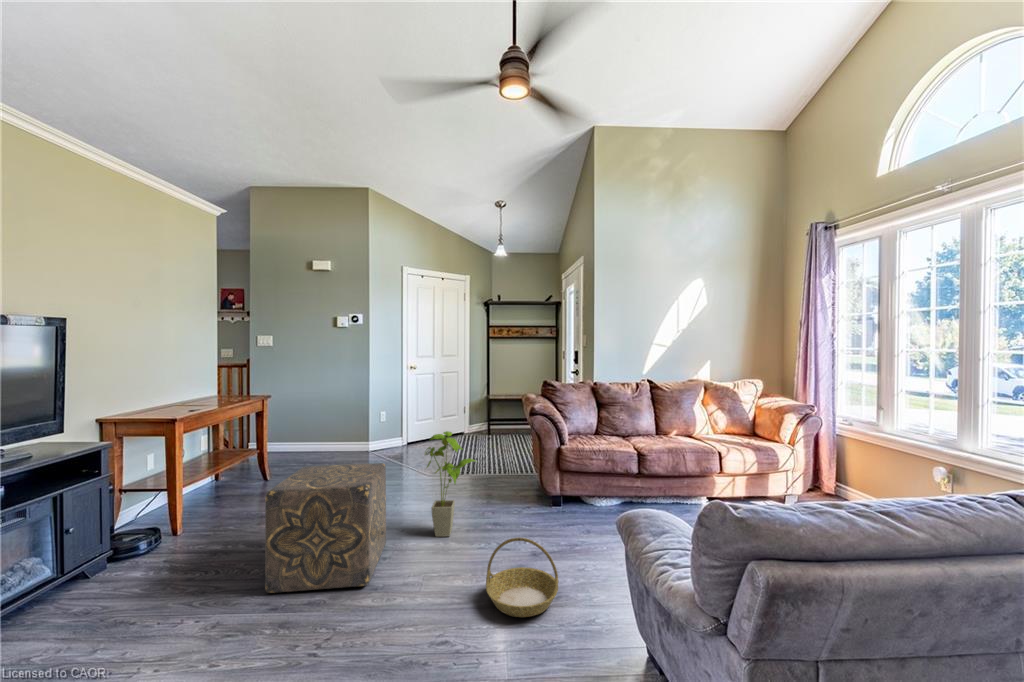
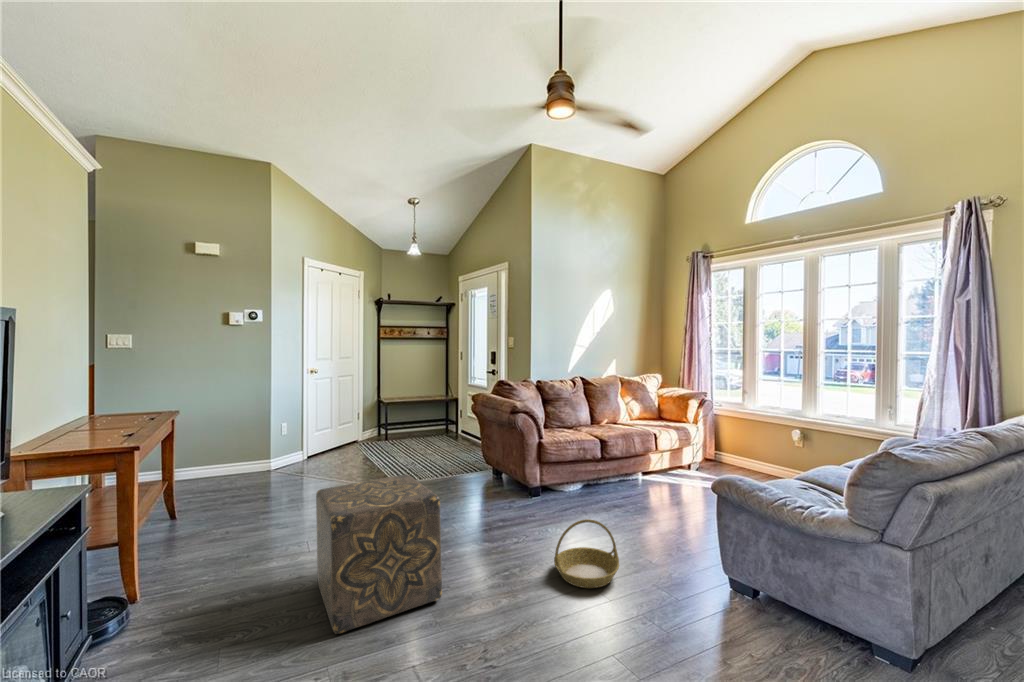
house plant: present [425,431,475,537] -> none [433,435,485,543]

